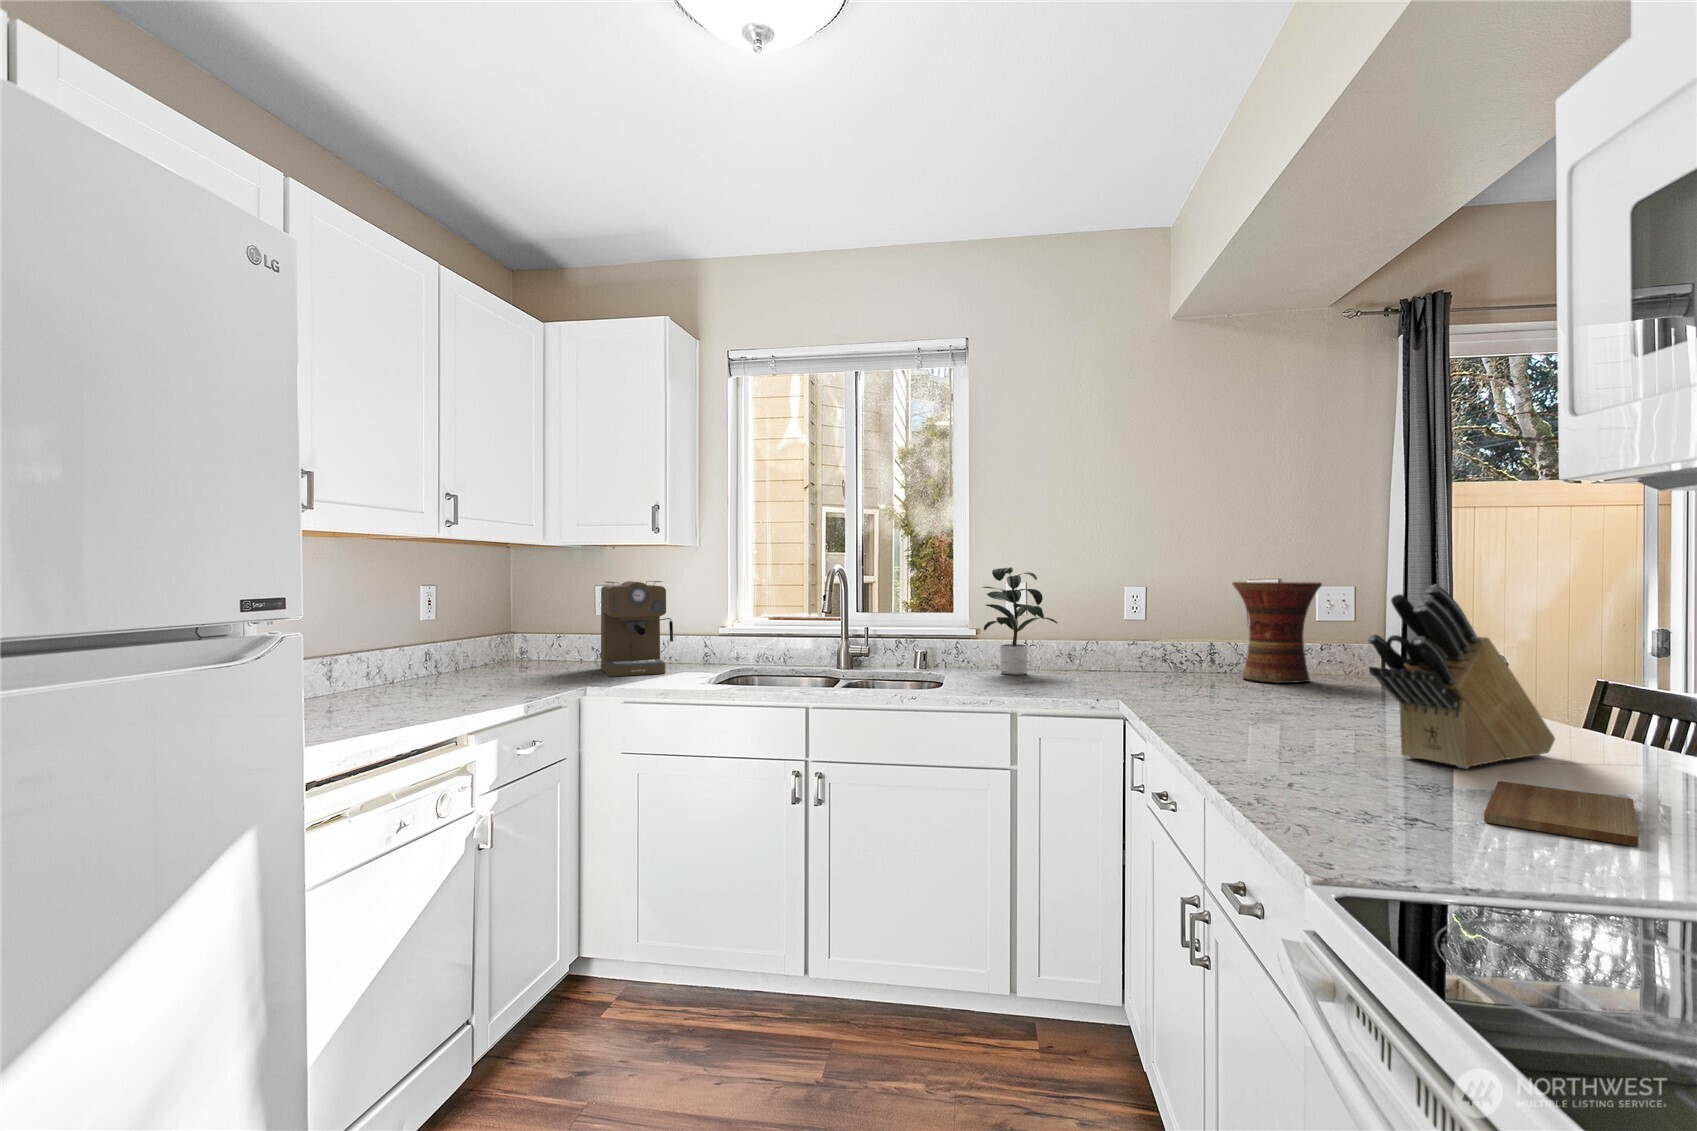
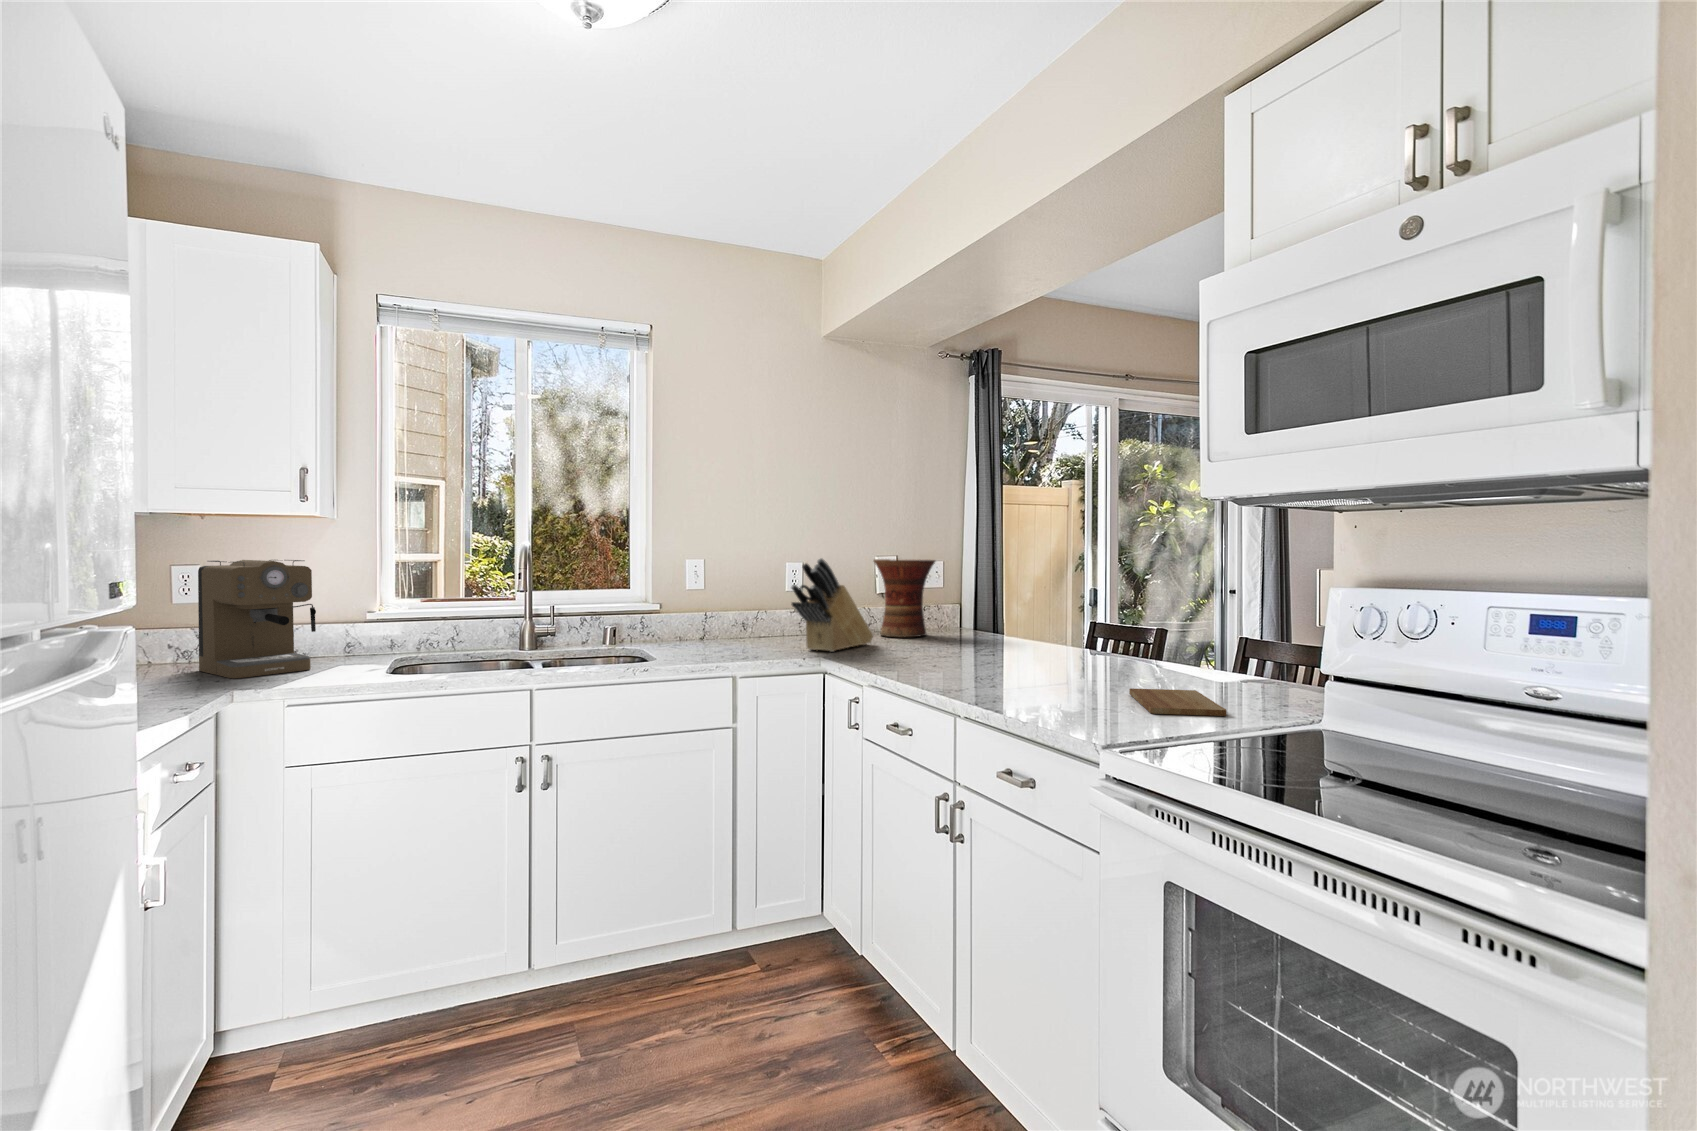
potted plant: present [983,567,1058,675] -> none [662,546,753,645]
knife block: present [1368,585,1555,769] -> present [791,559,873,652]

